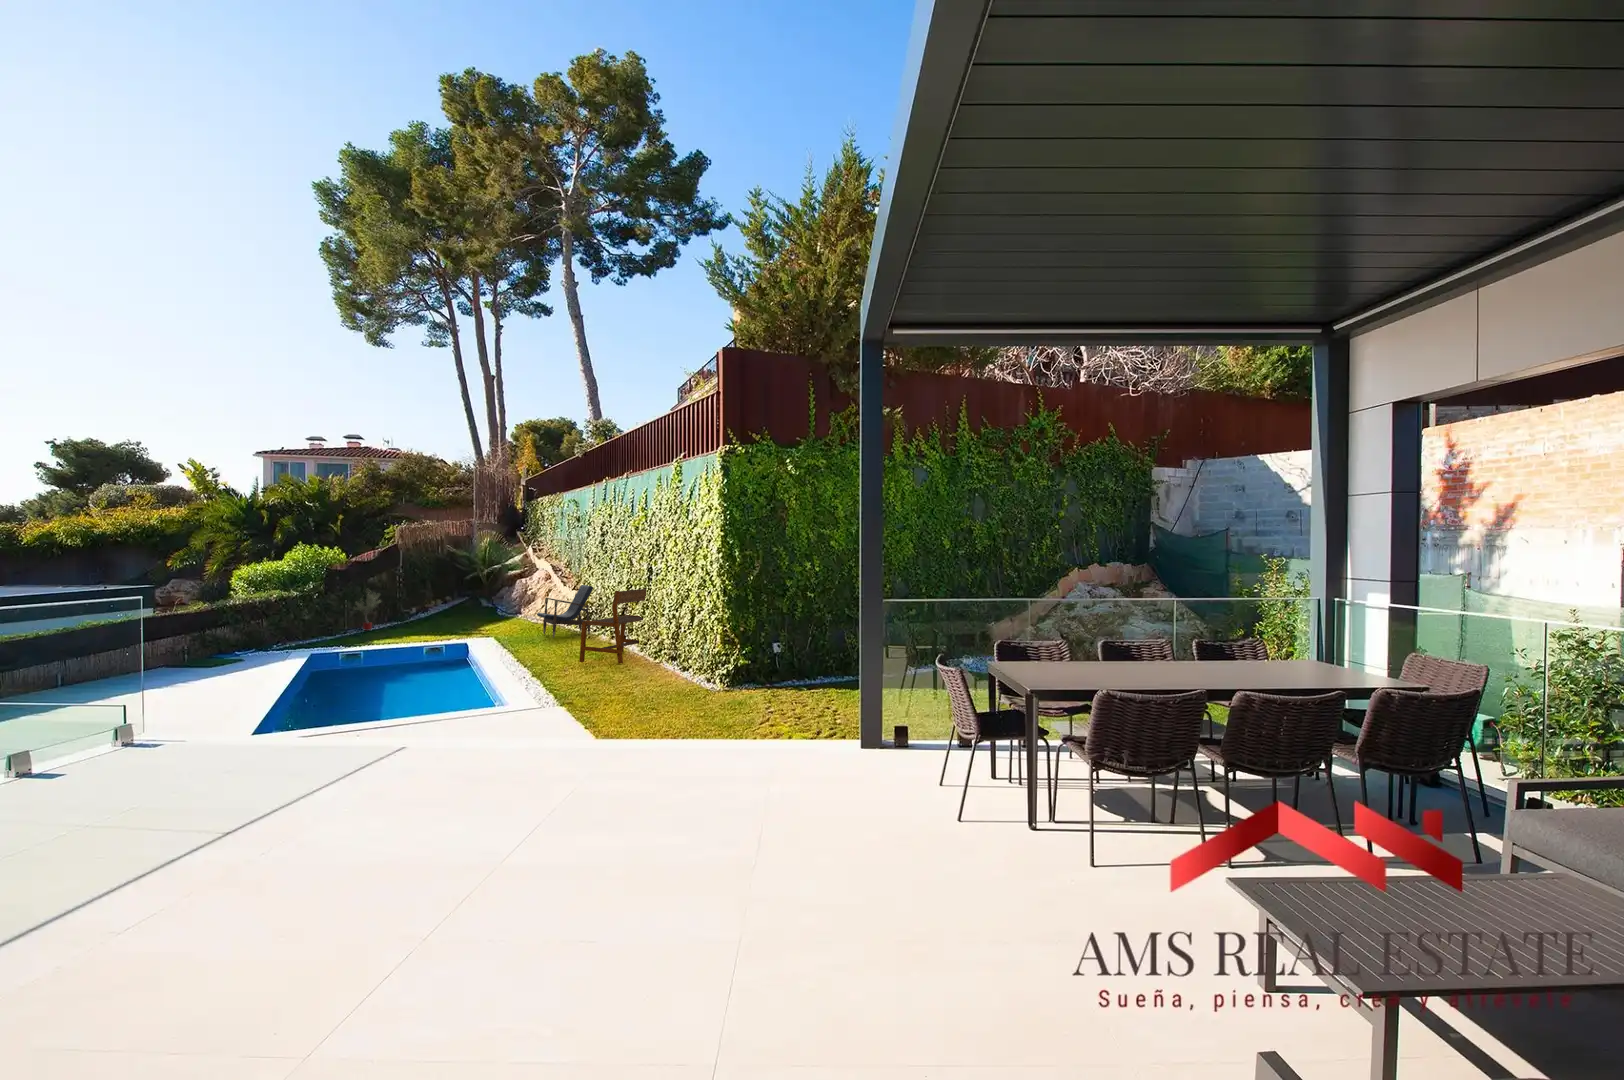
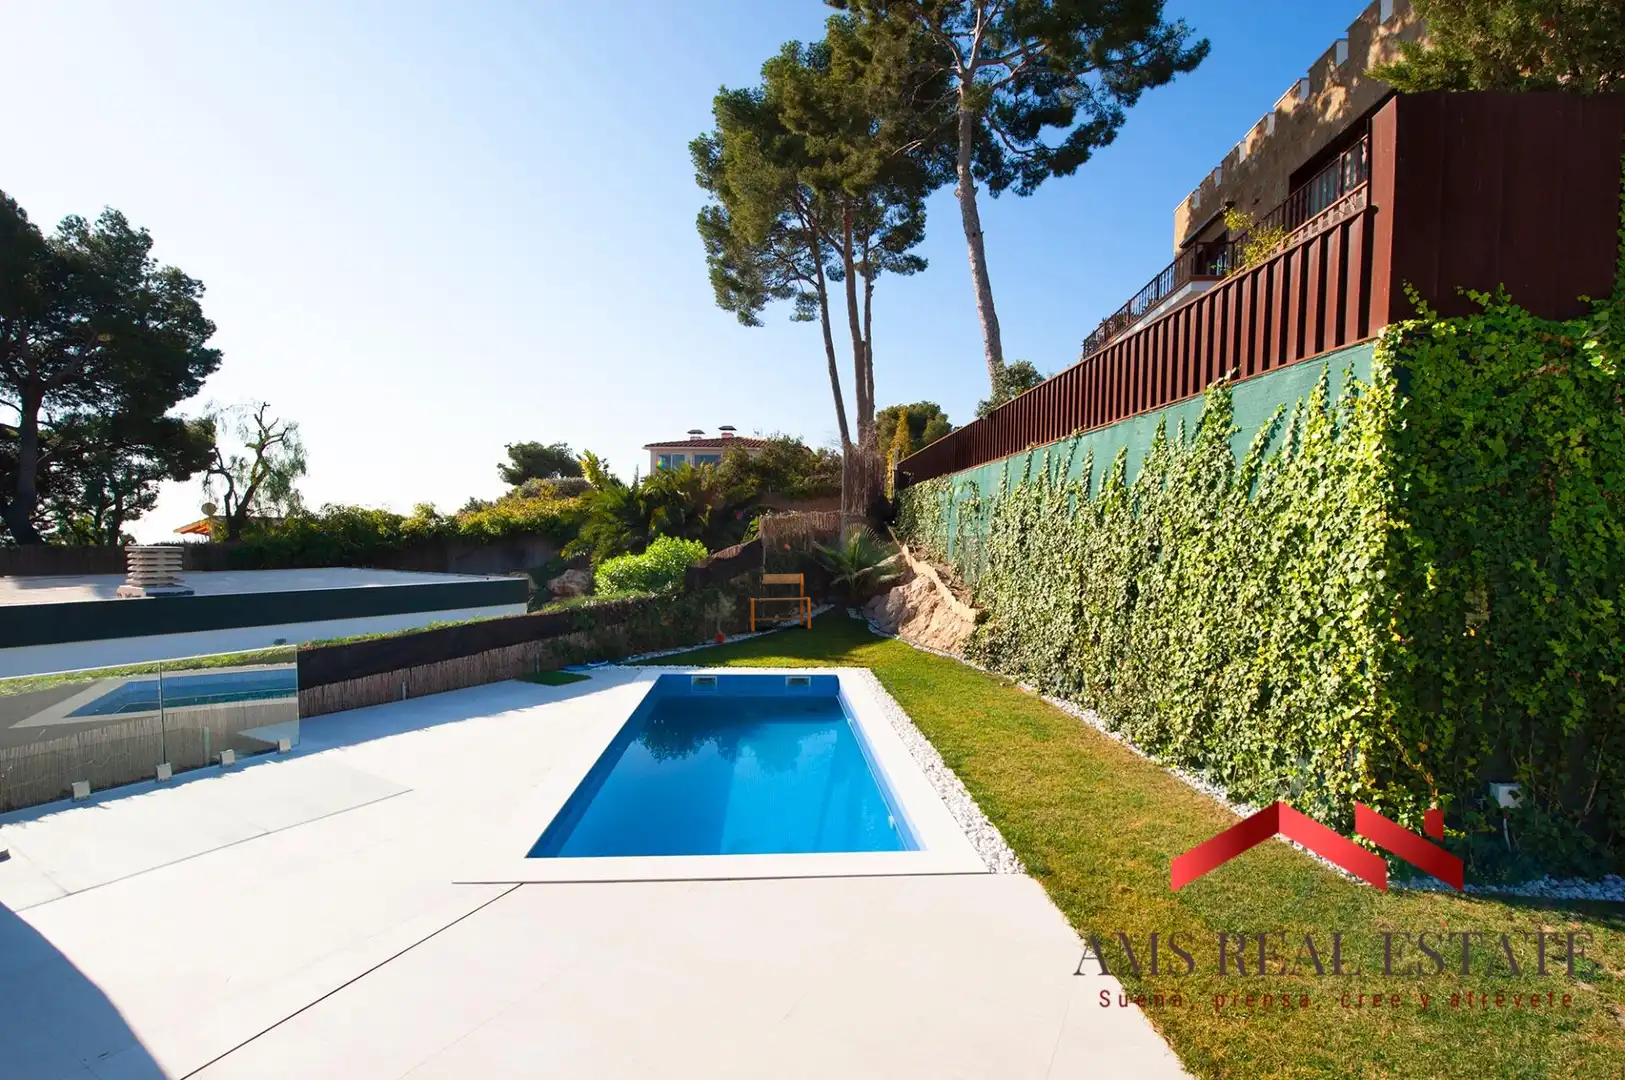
lounge chair: present [537,585,593,637] -> none [924,602,1006,680]
bench: present [579,588,648,663] -> present [750,573,811,631]

